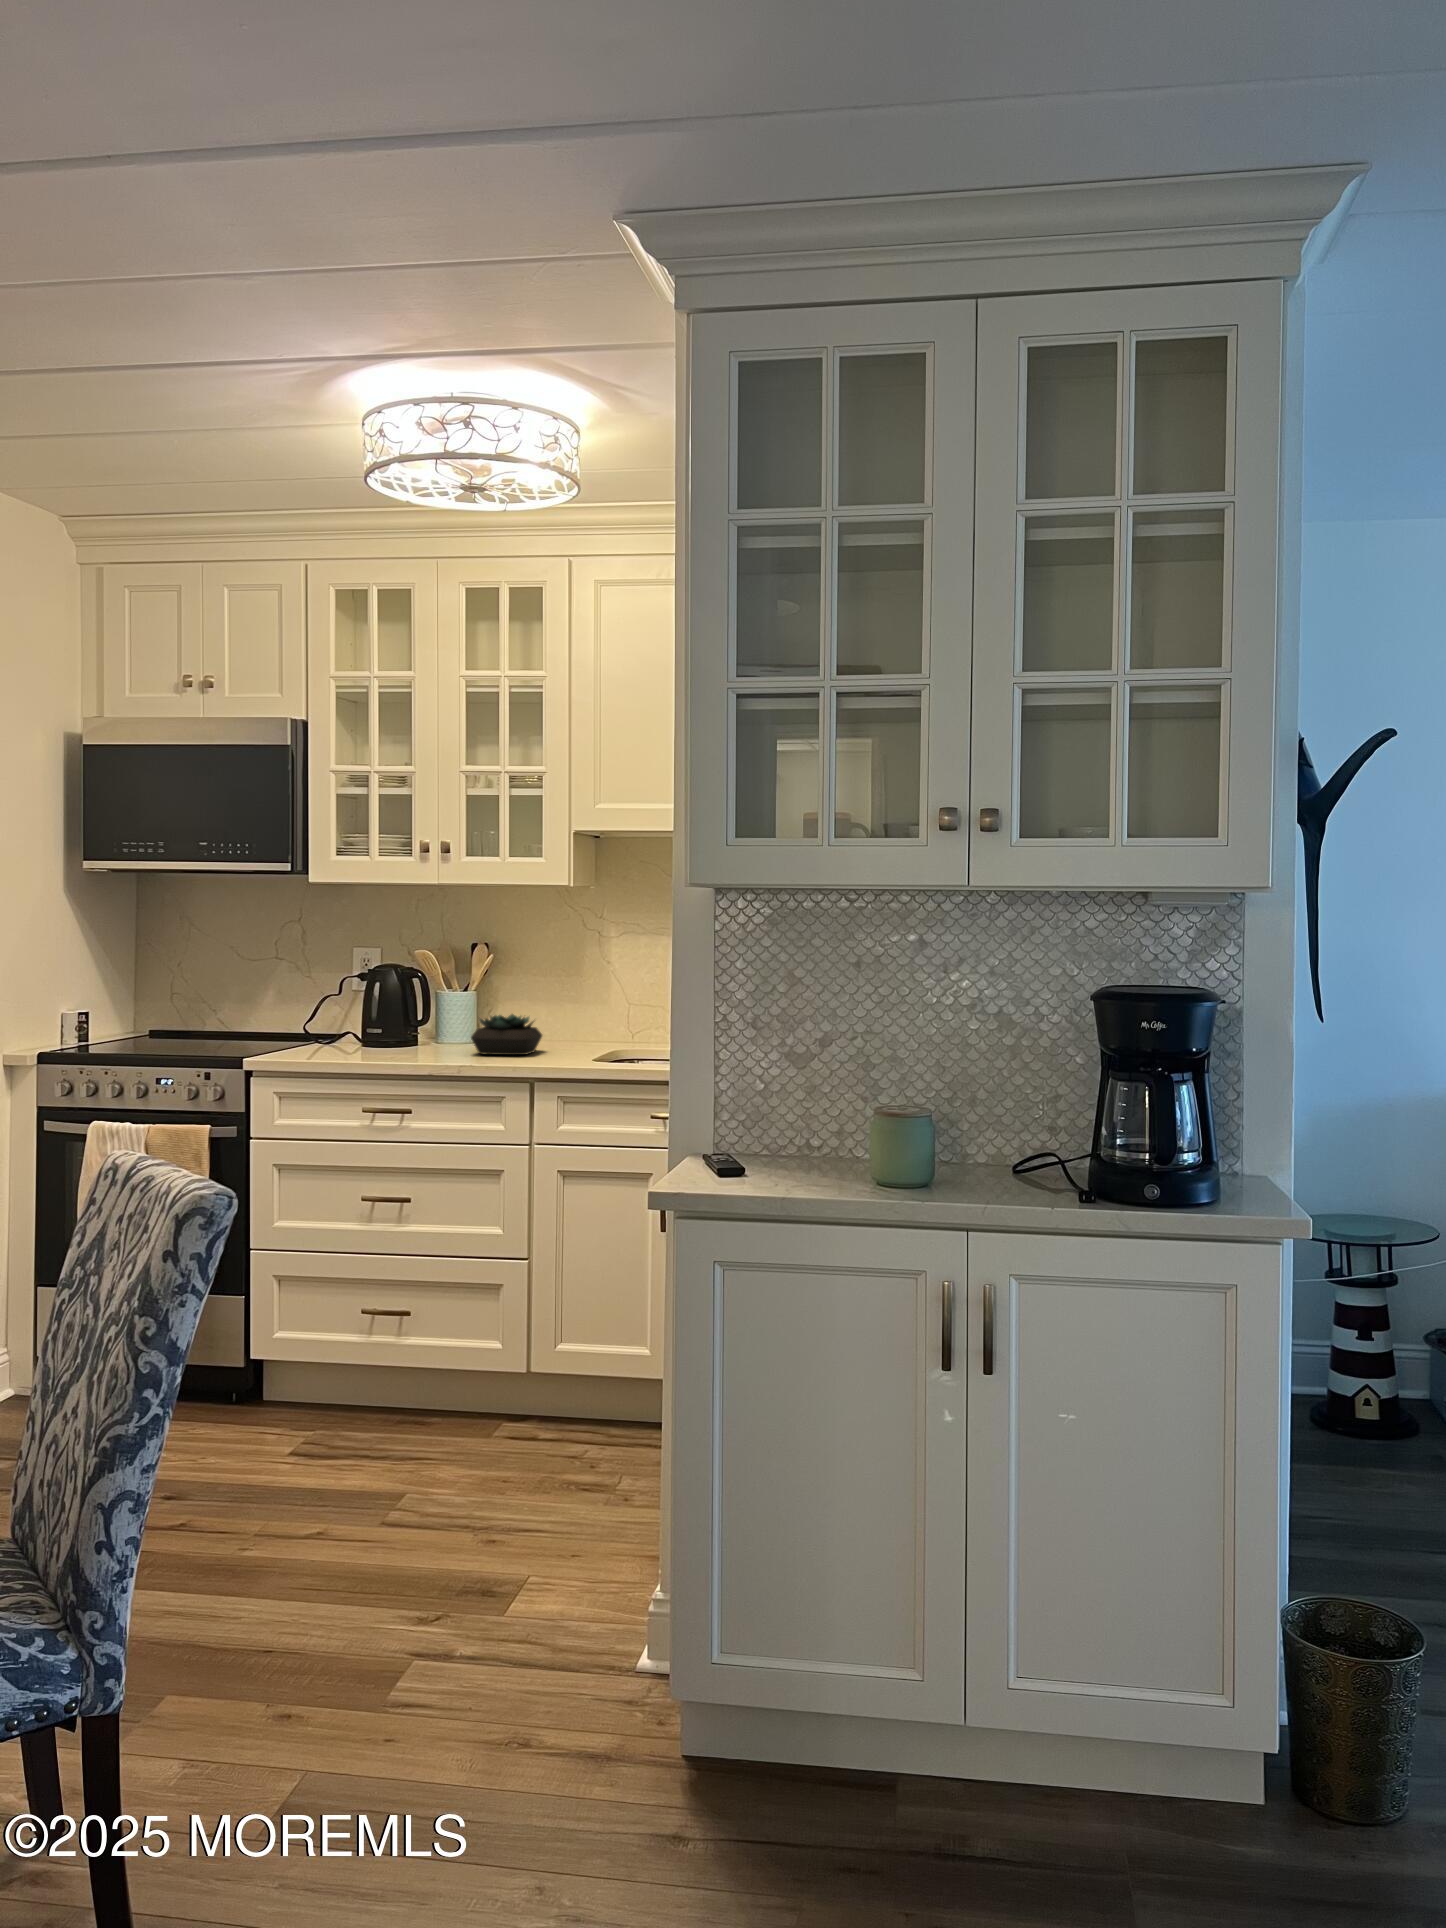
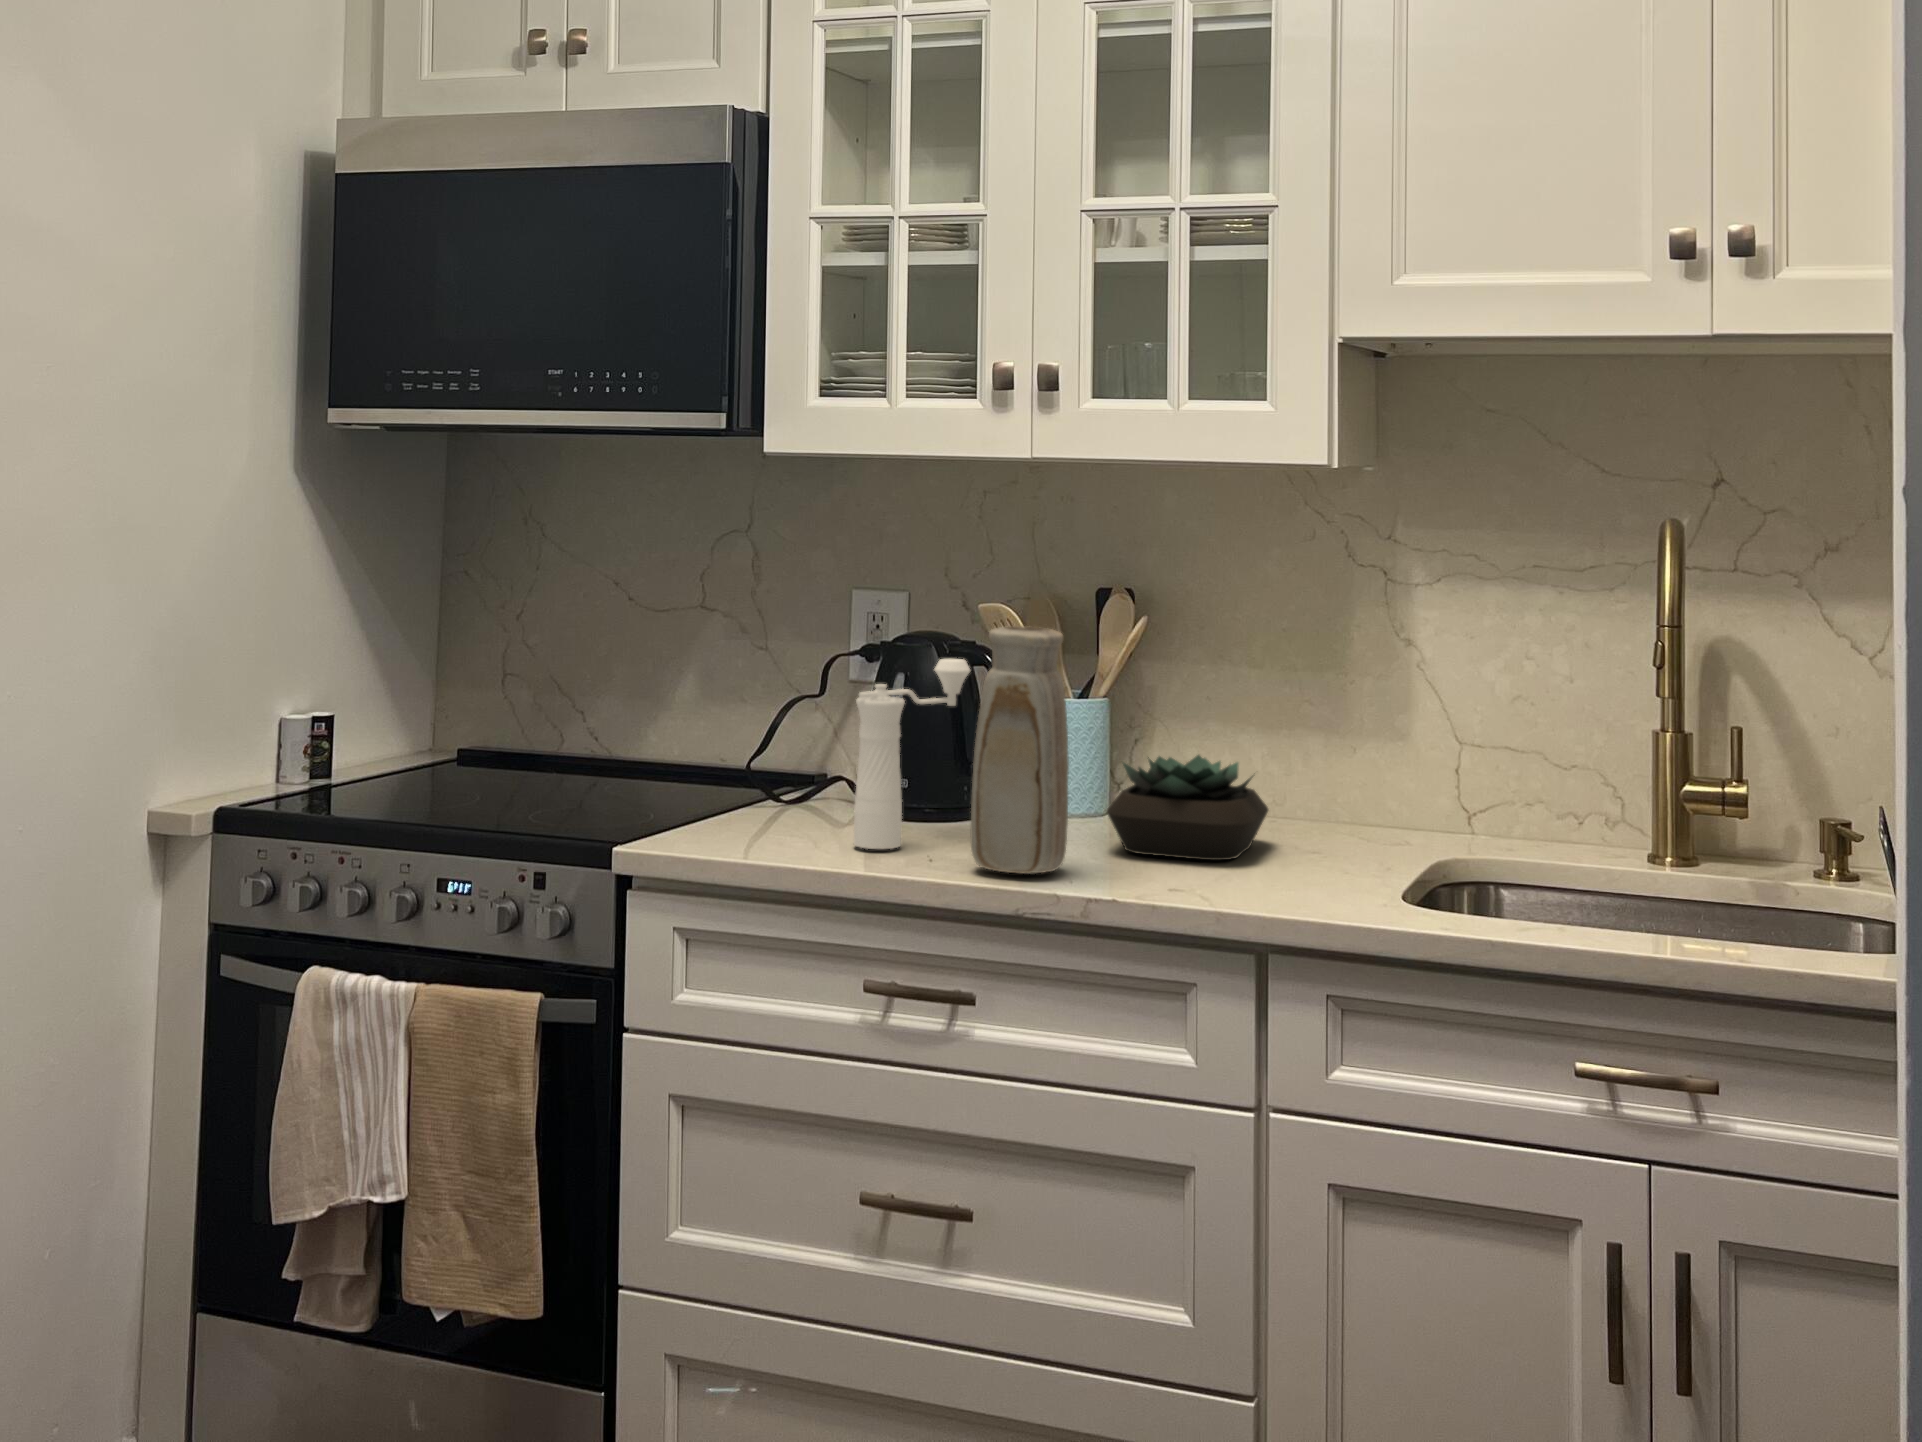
vase: none [409,956,452,1060] -> present [971,626,1069,874]
pepper mill: none [356,974,409,1056] -> present [854,659,970,849]

